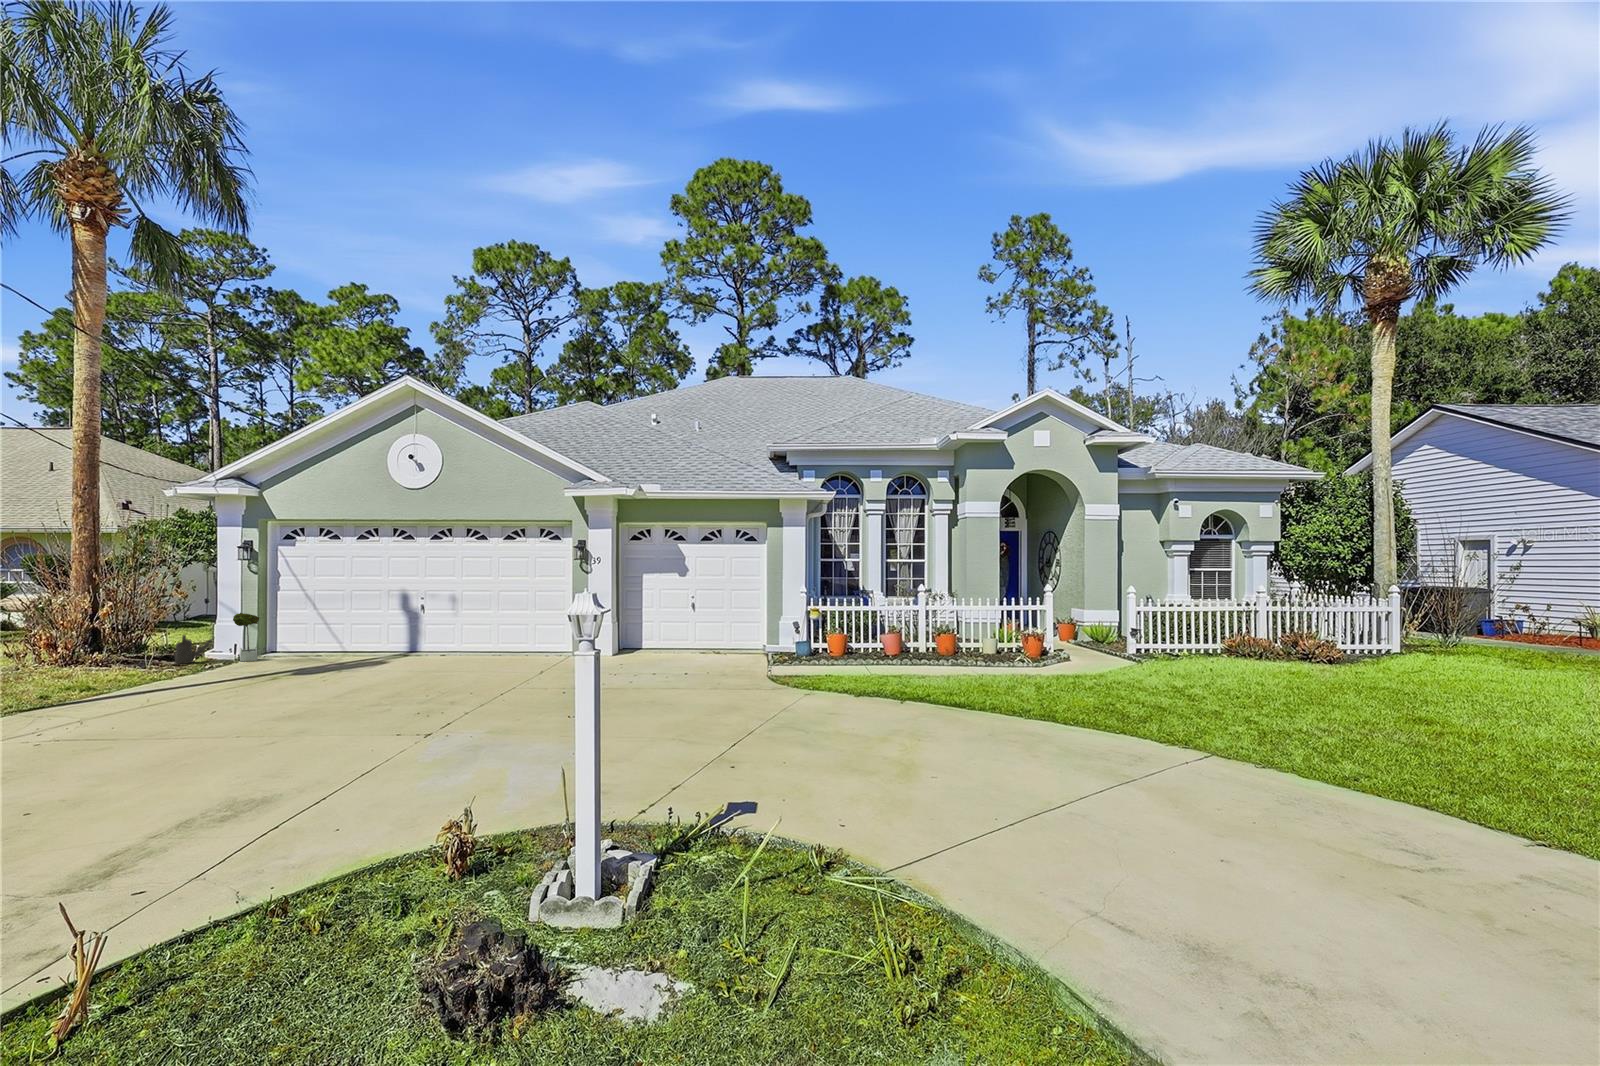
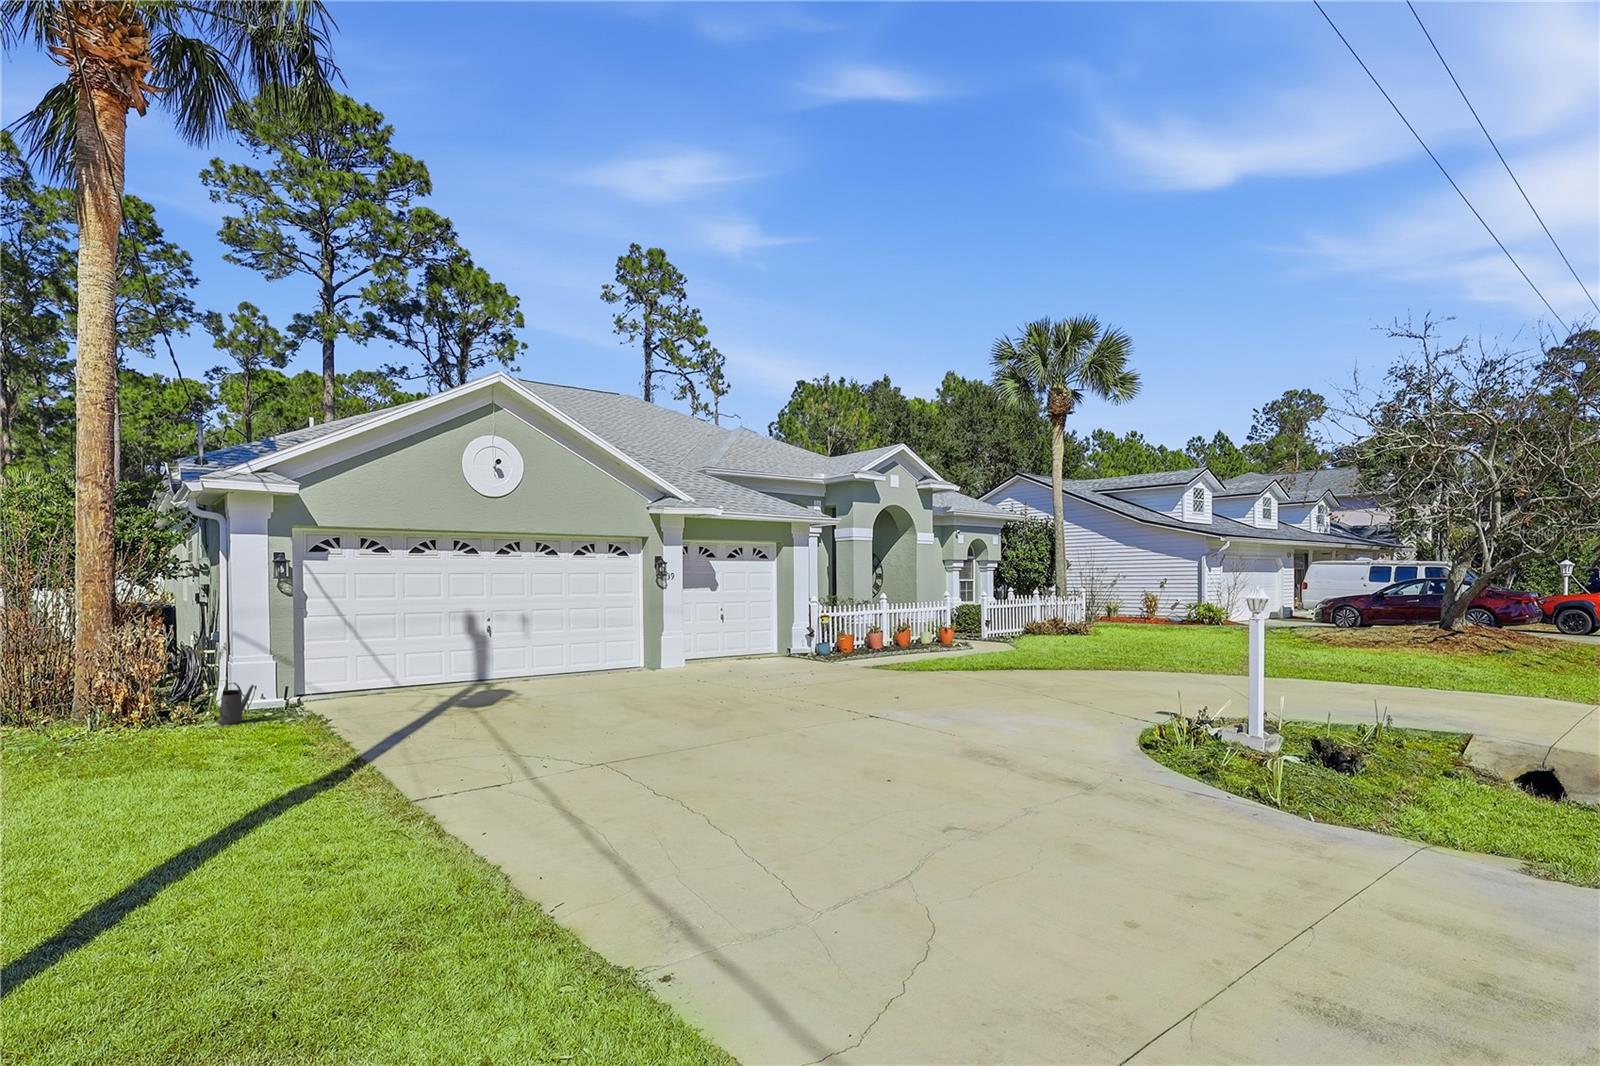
potted tree: present [233,613,259,662] -> none [291,648,324,713]

